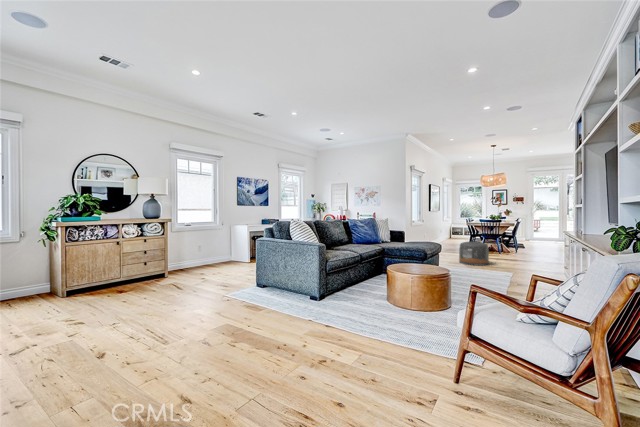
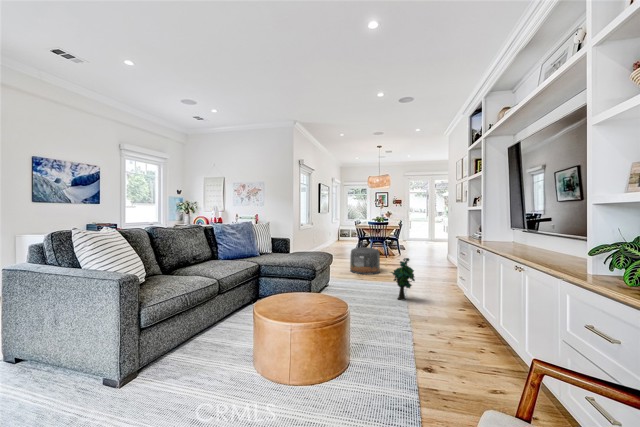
decorative plant: none [492,248,517,284] -> present [391,258,415,300]

